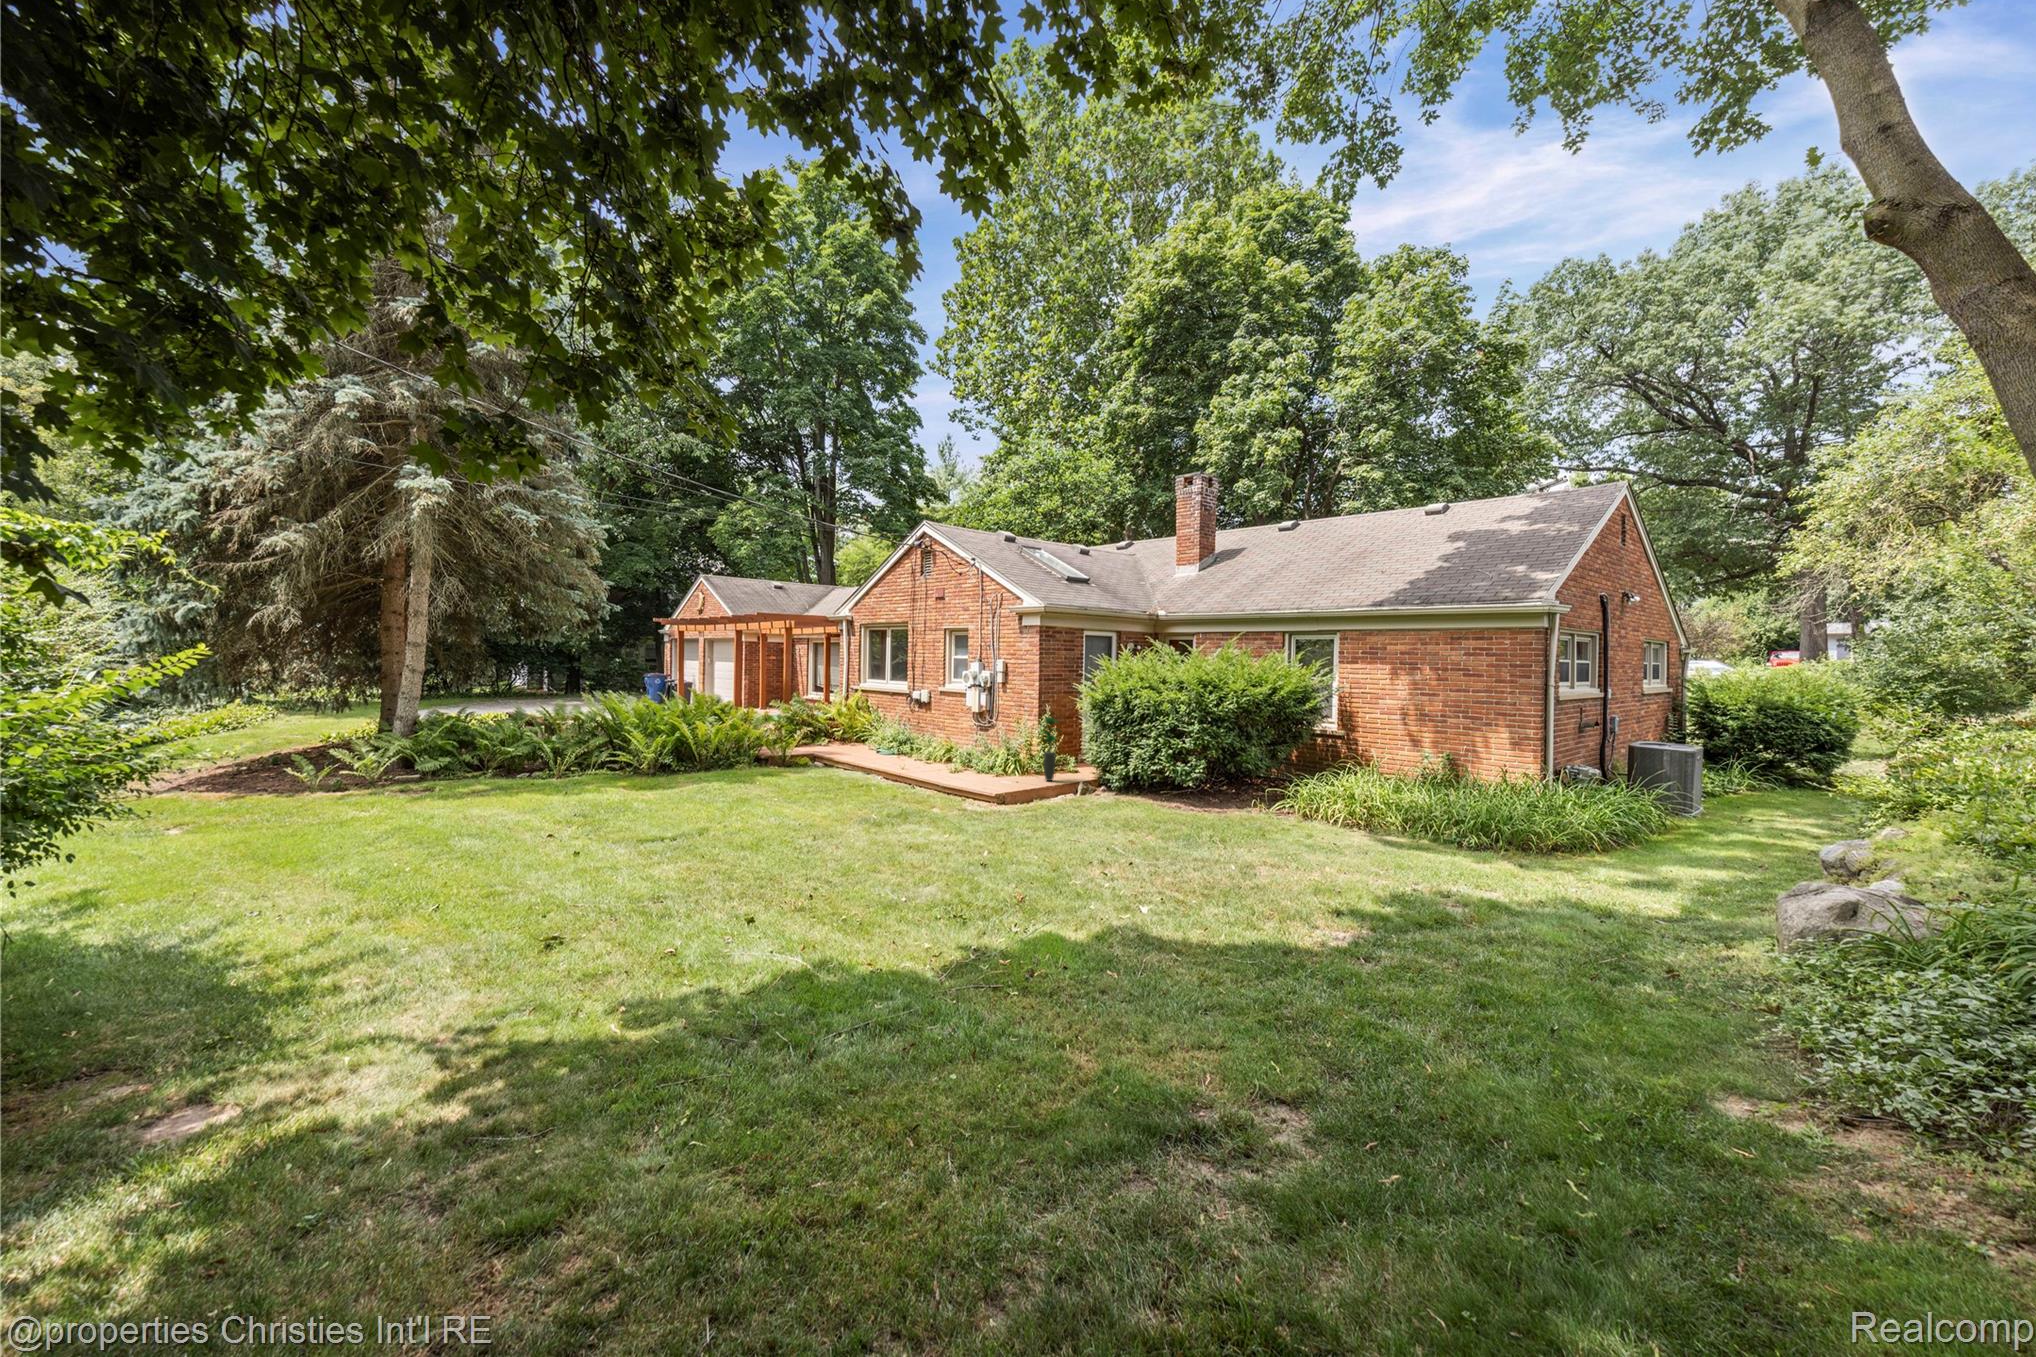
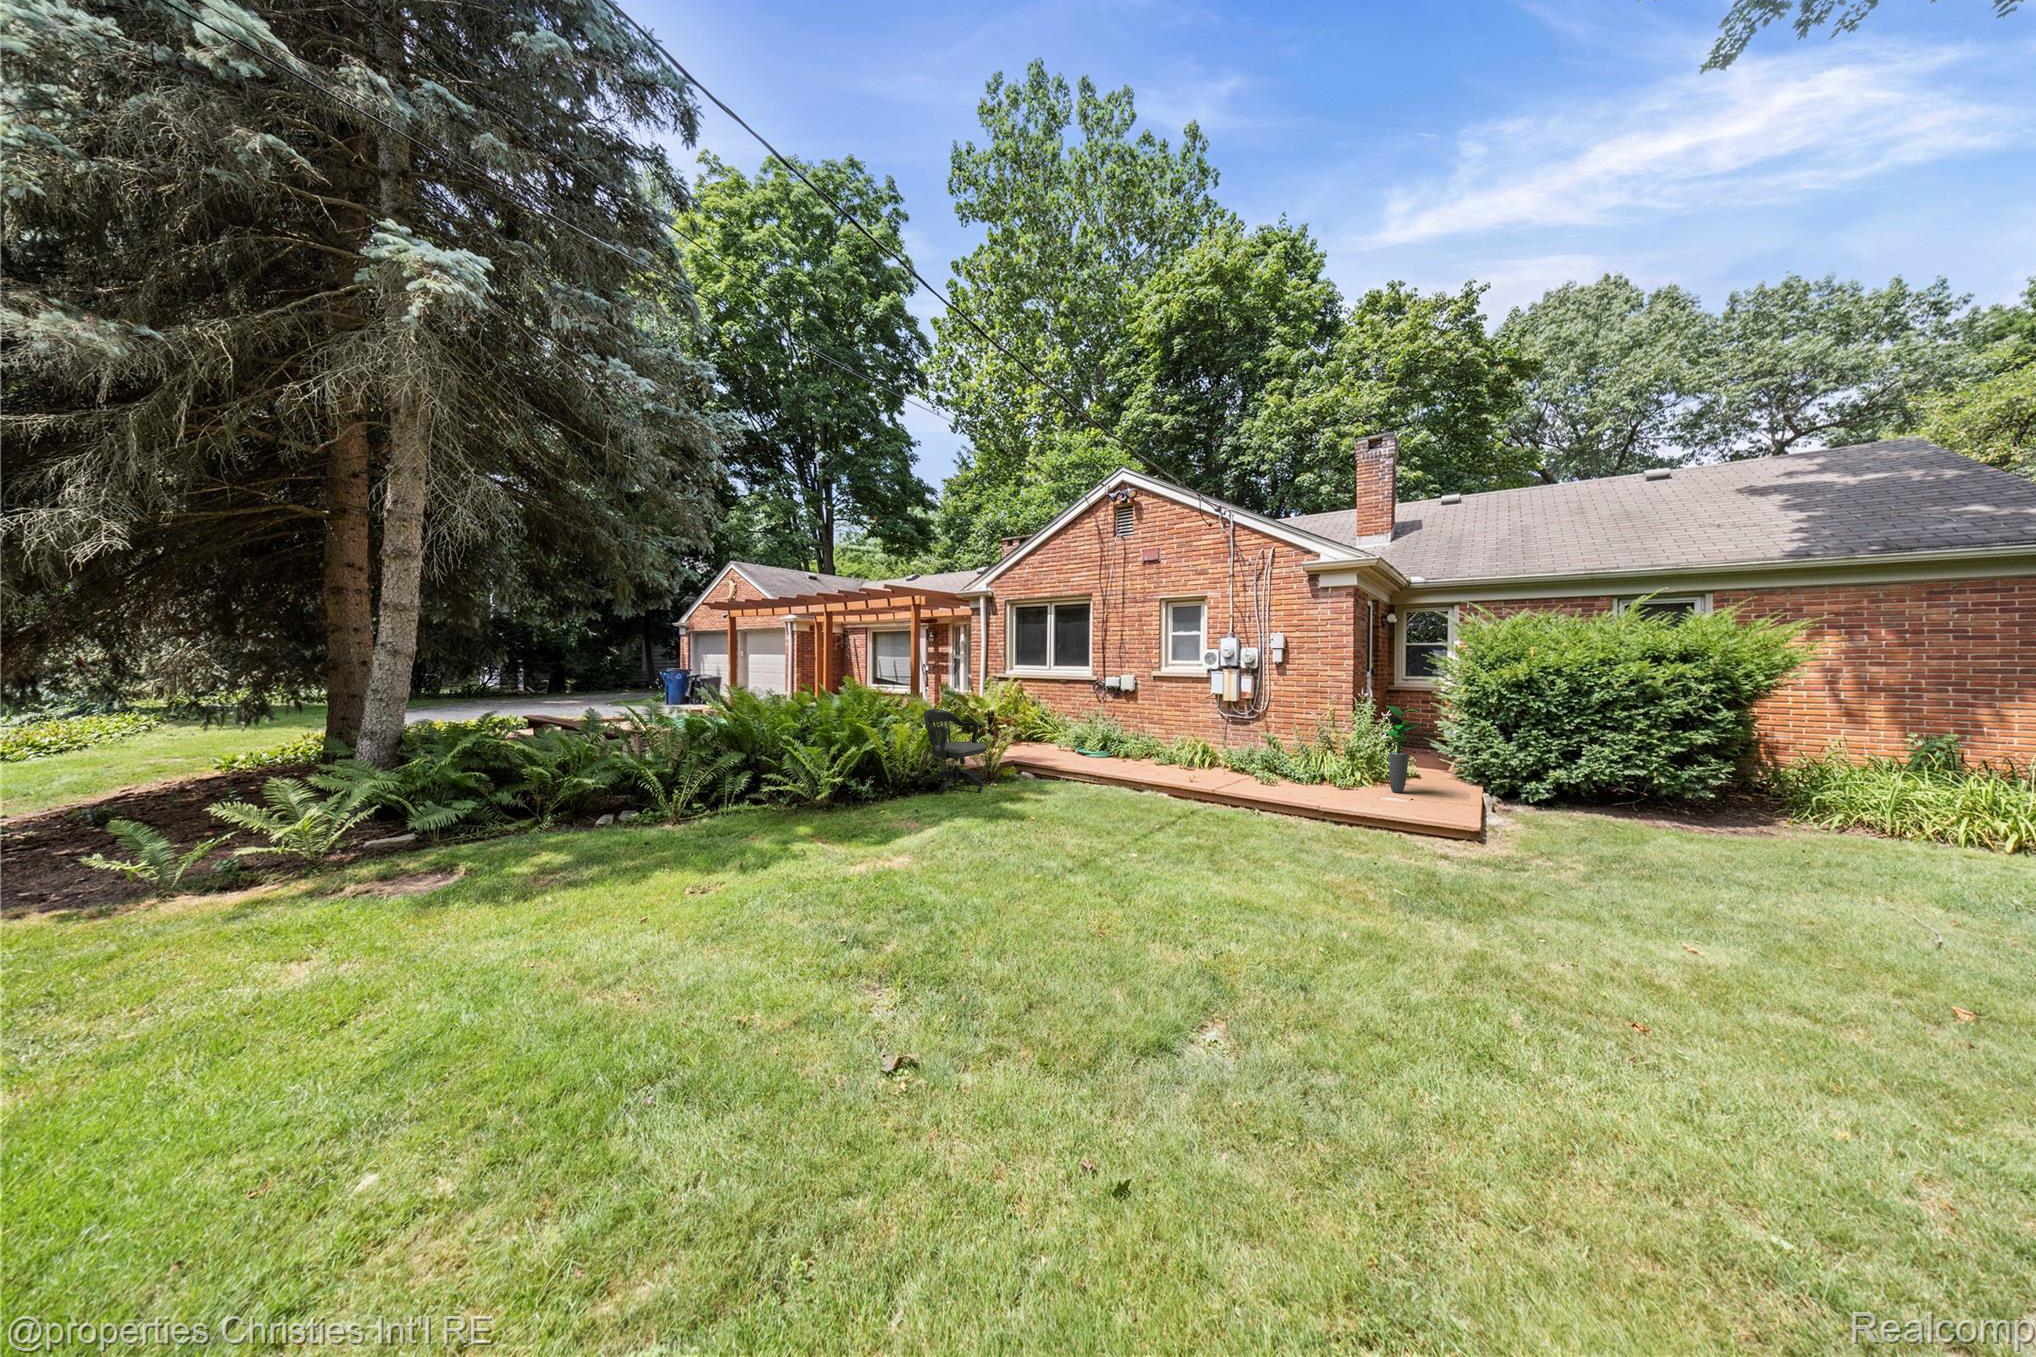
chair: none [724,713,770,770] -> present [923,709,987,794]

